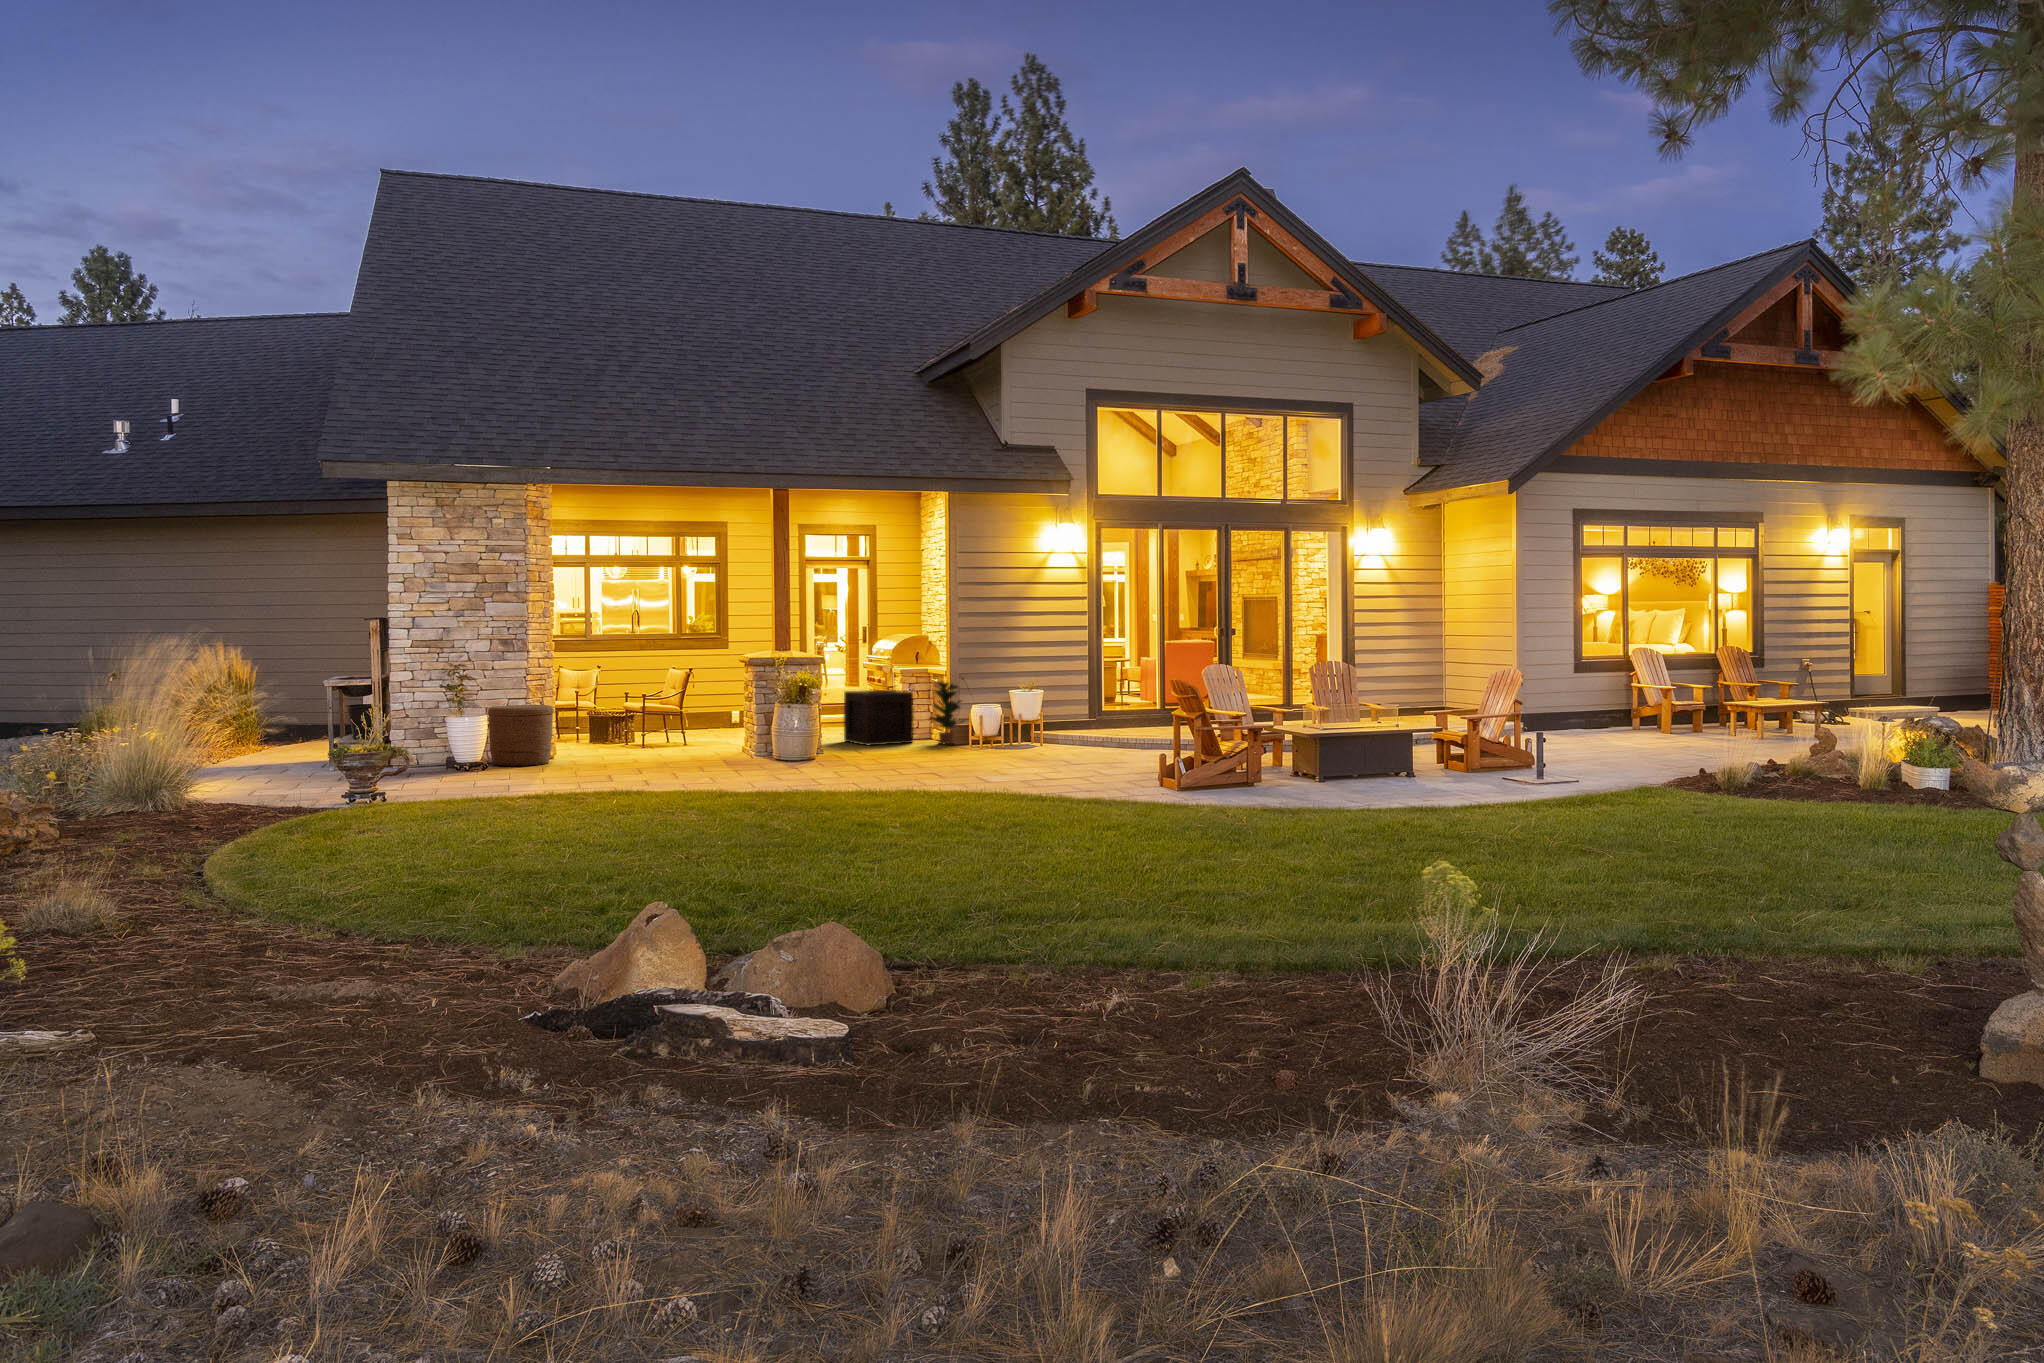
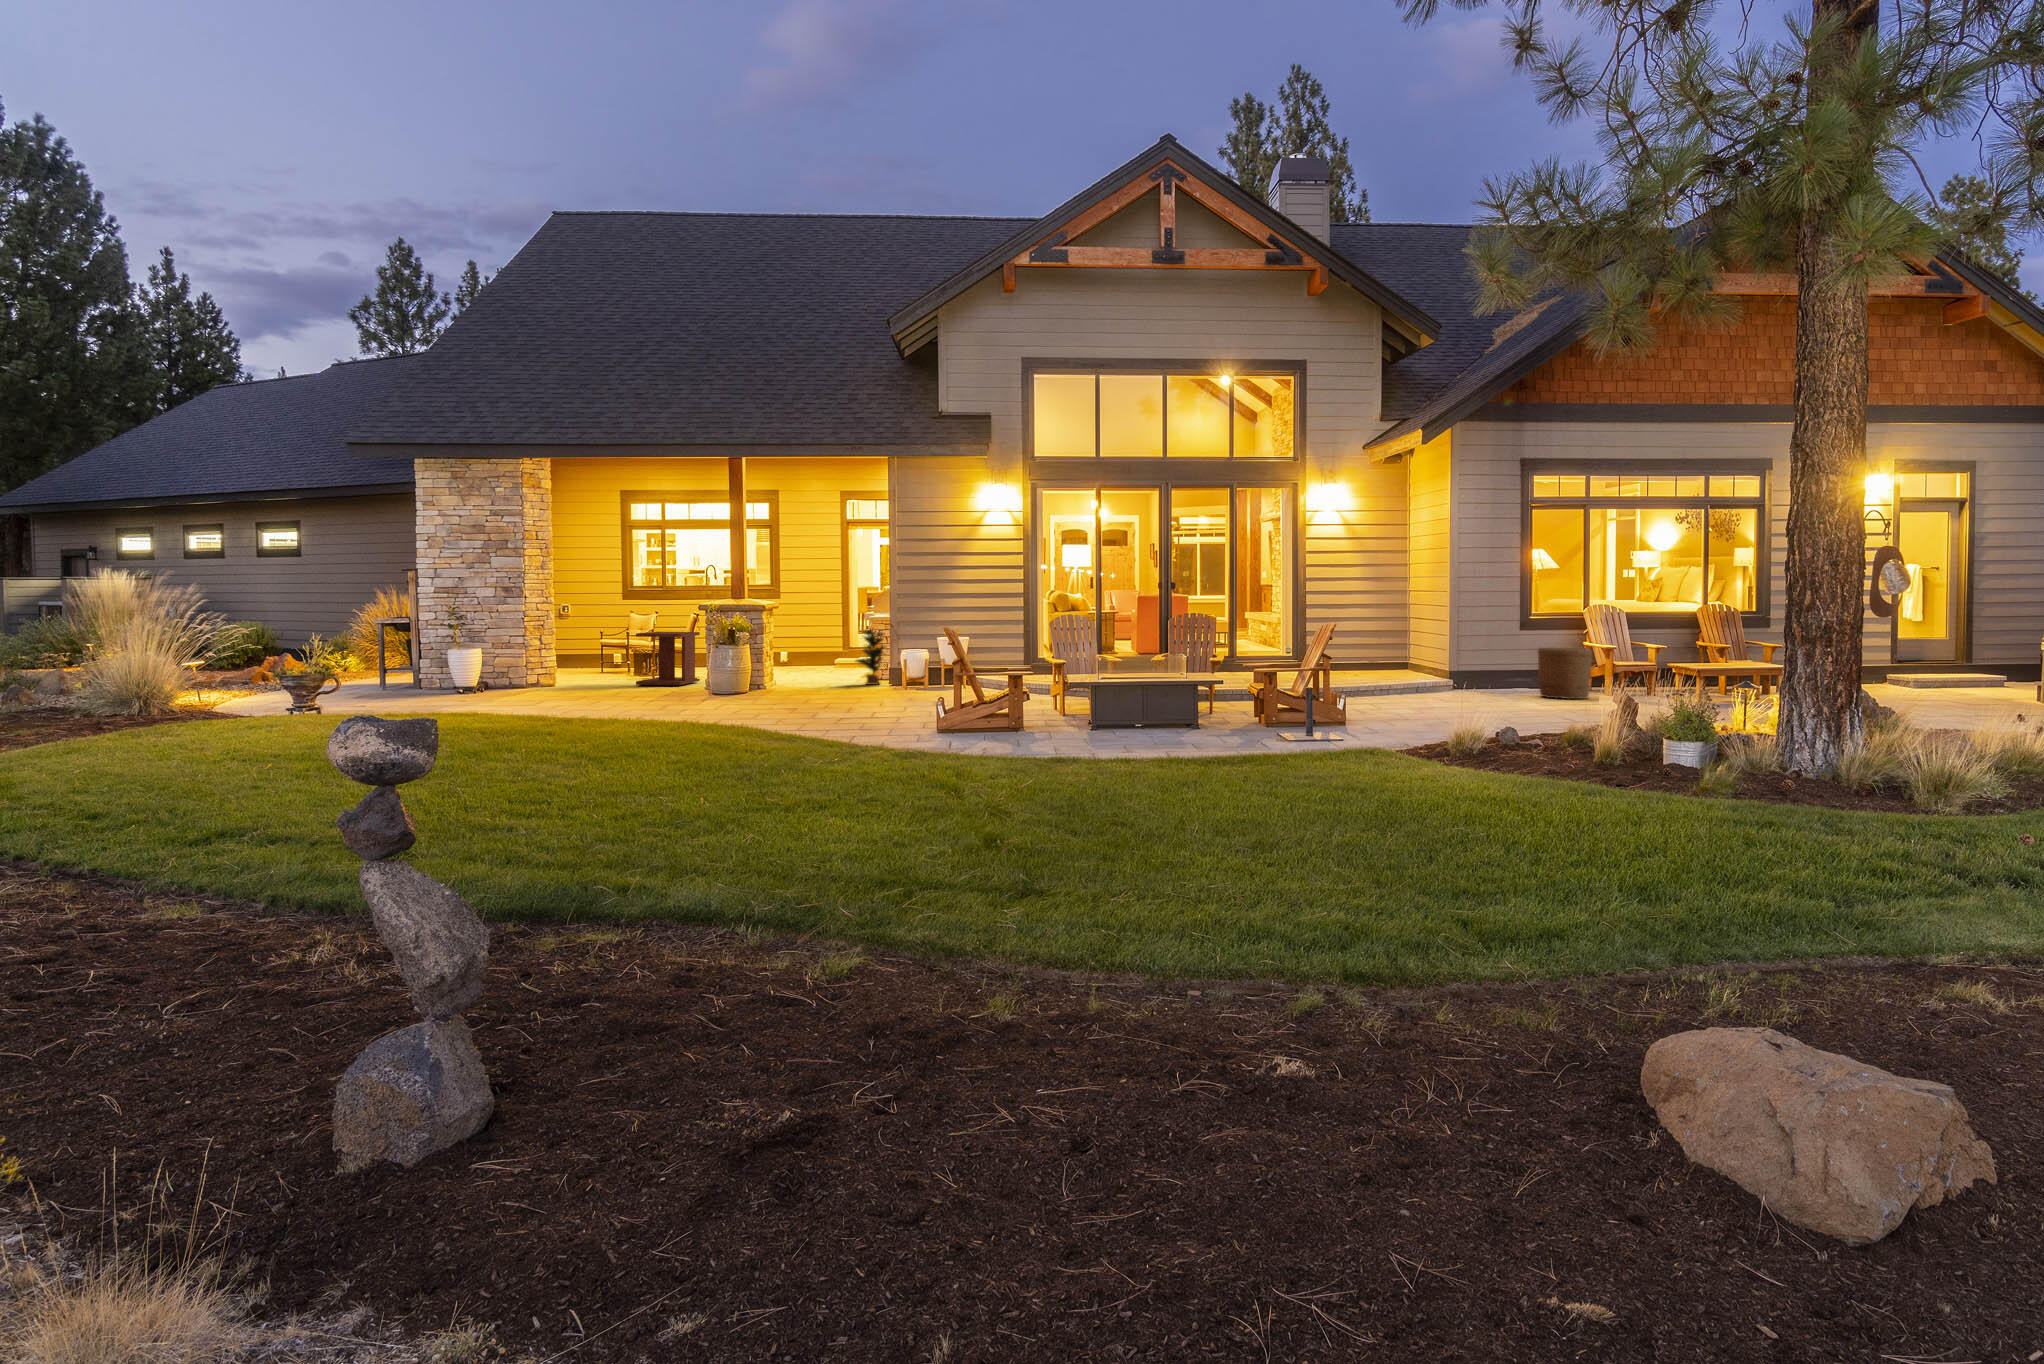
side table: none [690,690,749,758] -> present [636,632,700,686]
wooden crate: present [844,690,914,745] -> none [803,637,852,683]
basket: present [488,705,554,766] -> present [1537,647,1592,699]

